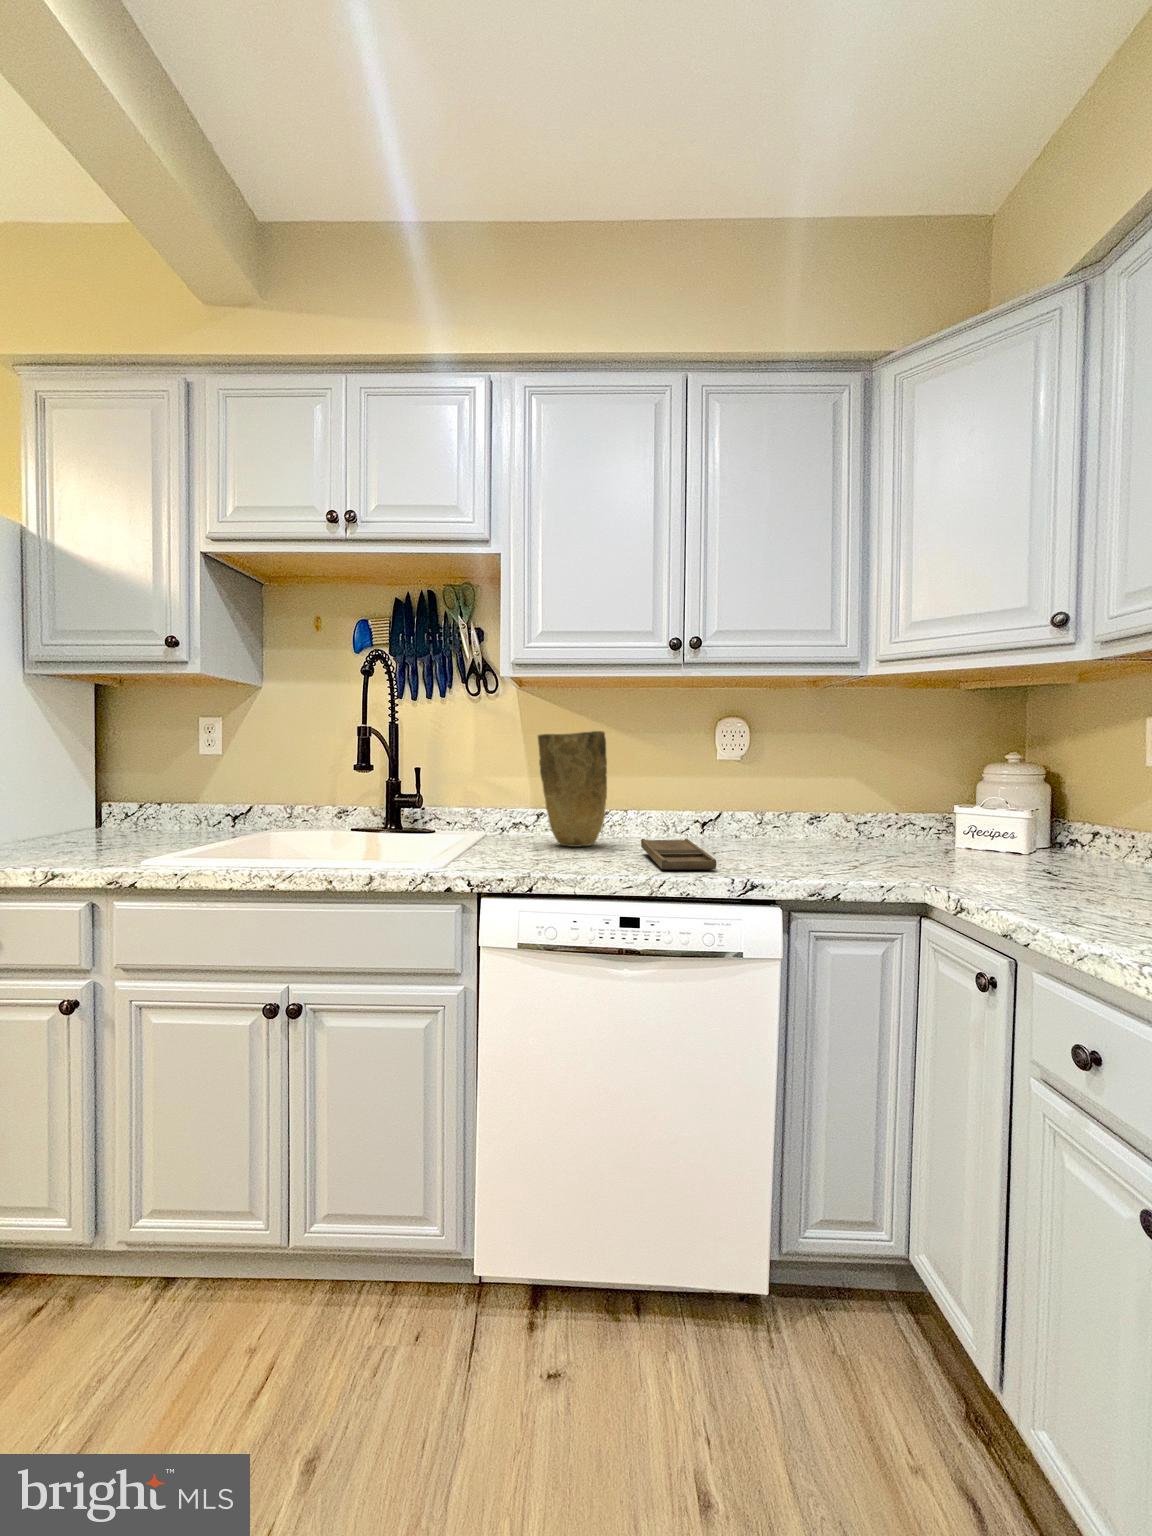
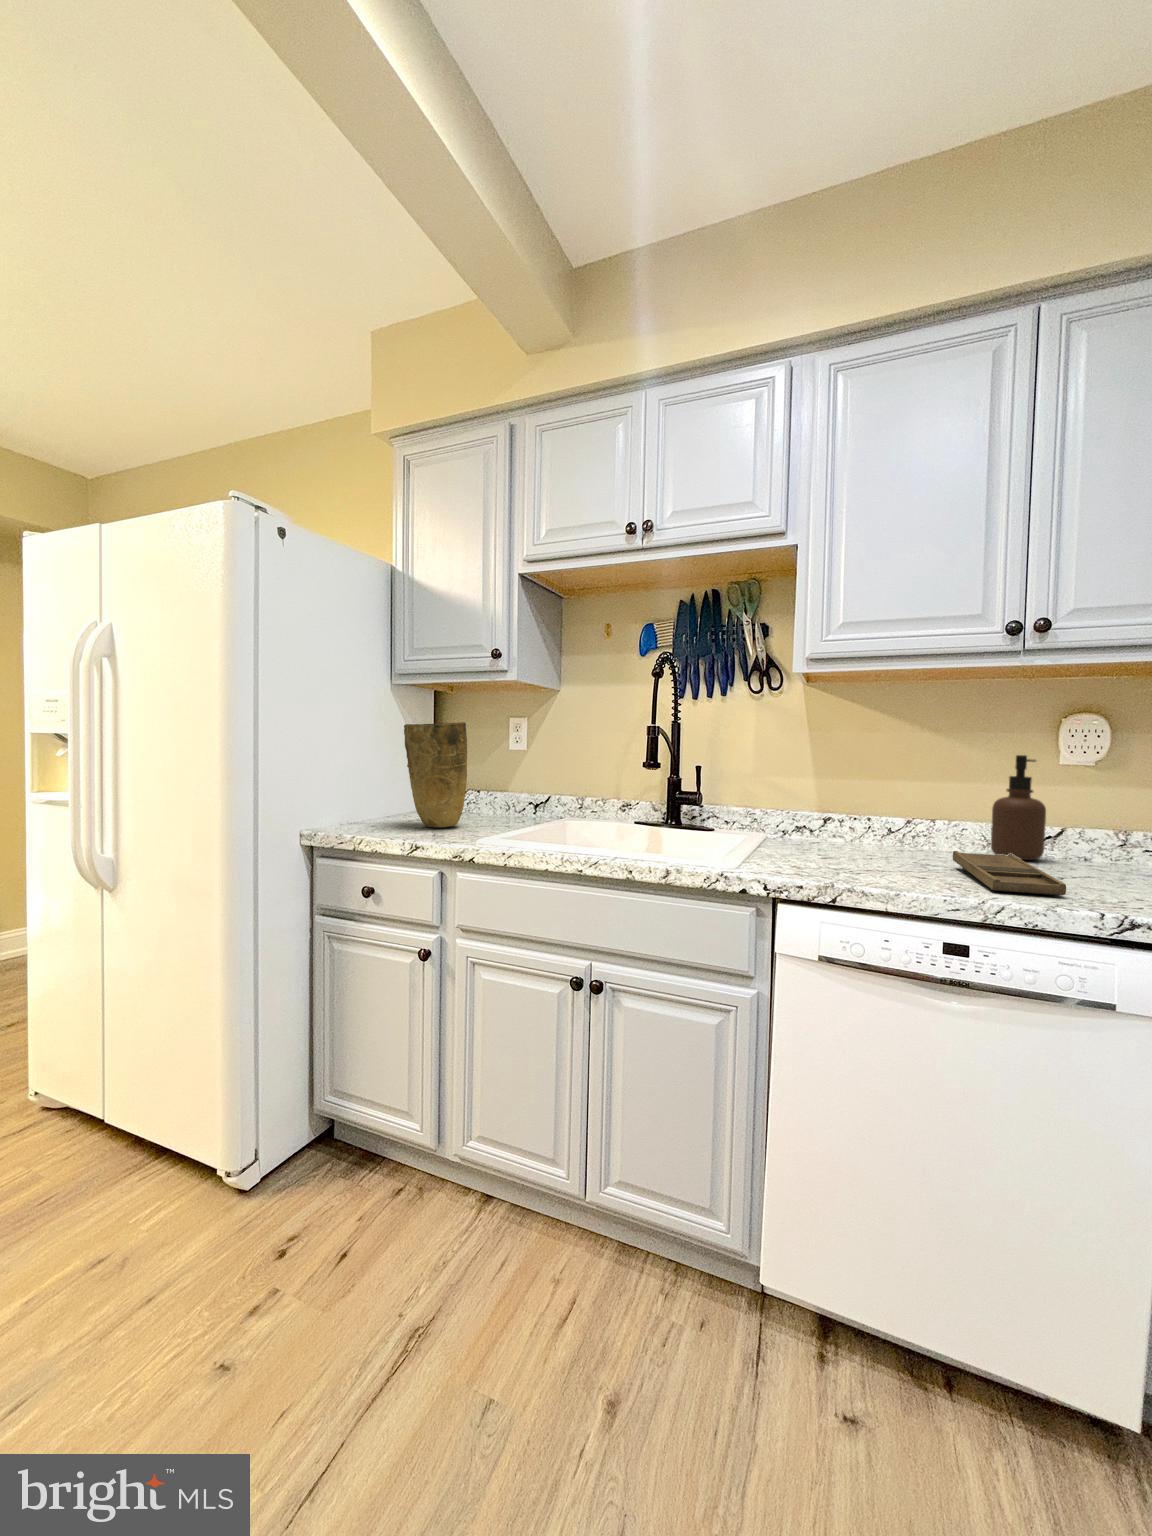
vase: present [538,731,607,847] -> present [404,722,467,827]
soap dispenser: none [679,751,719,844] -> present [991,755,1046,860]

